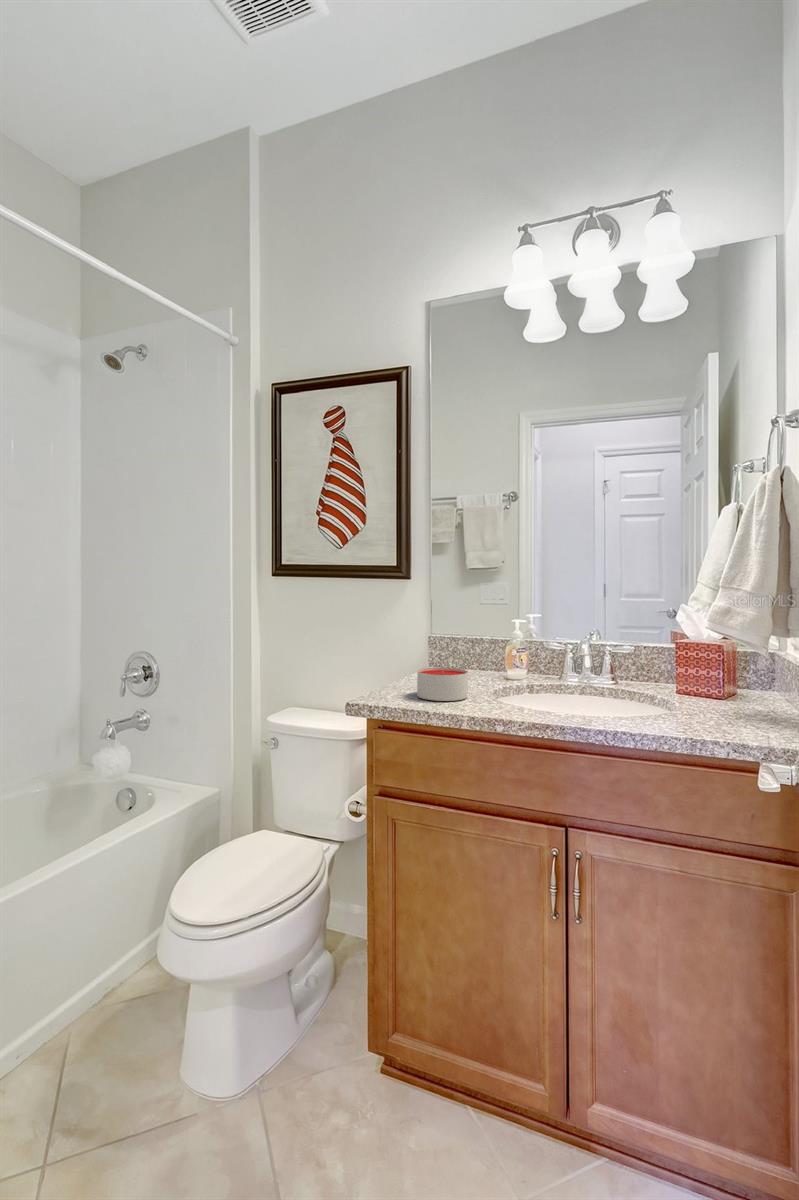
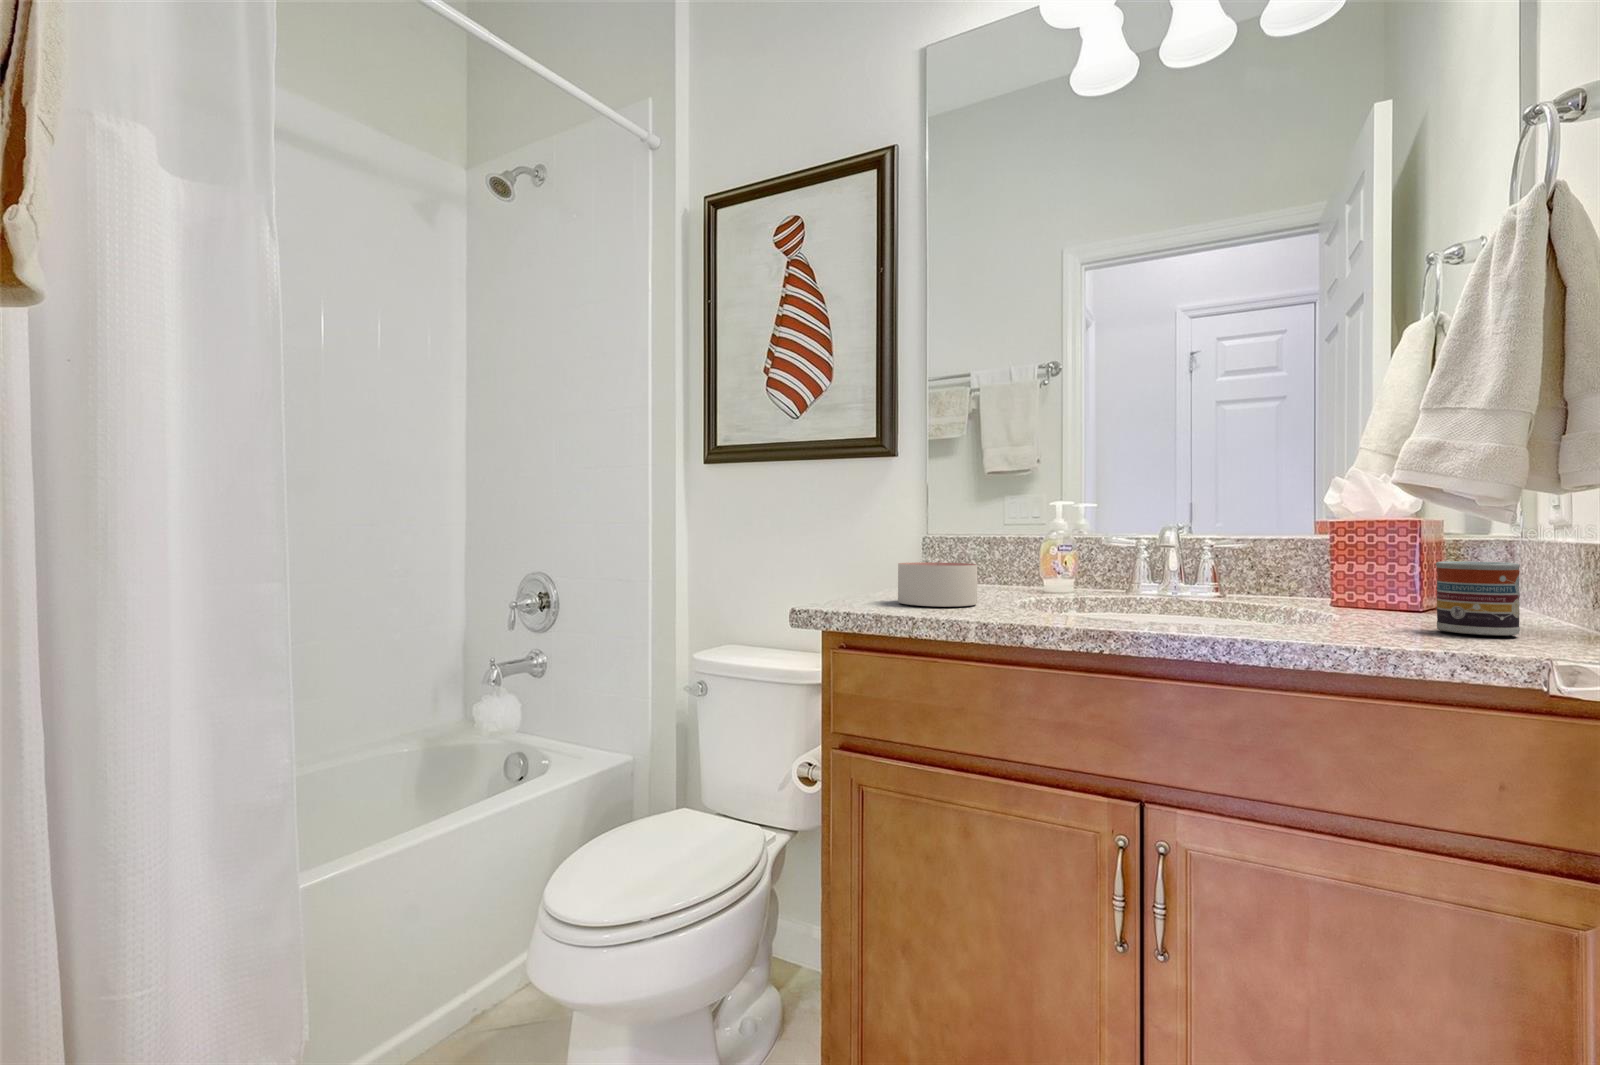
cup: none [725,680,767,726] -> present [1436,561,1520,636]

